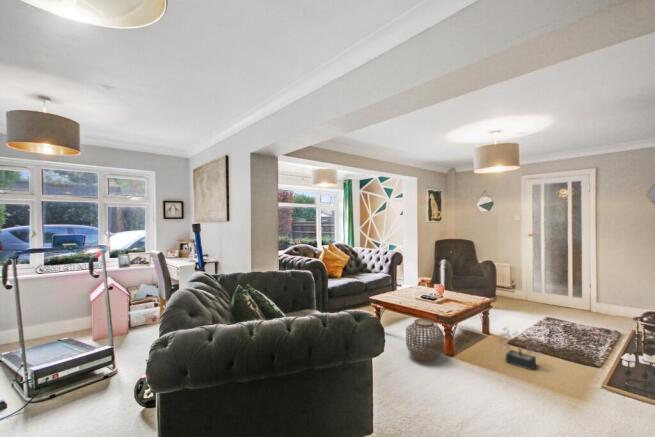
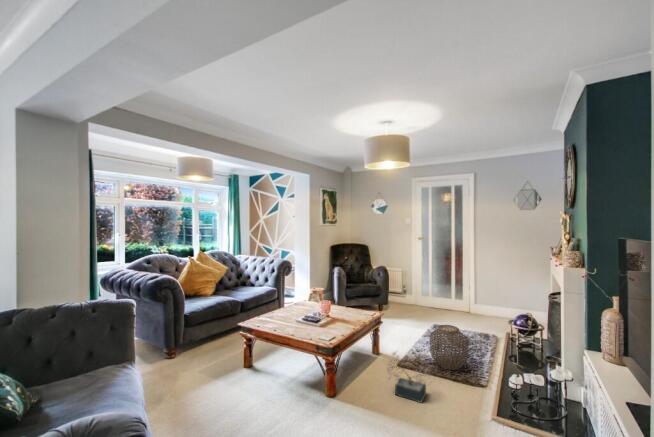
woven basket: present [406,319,443,362] -> present [430,325,469,370]

